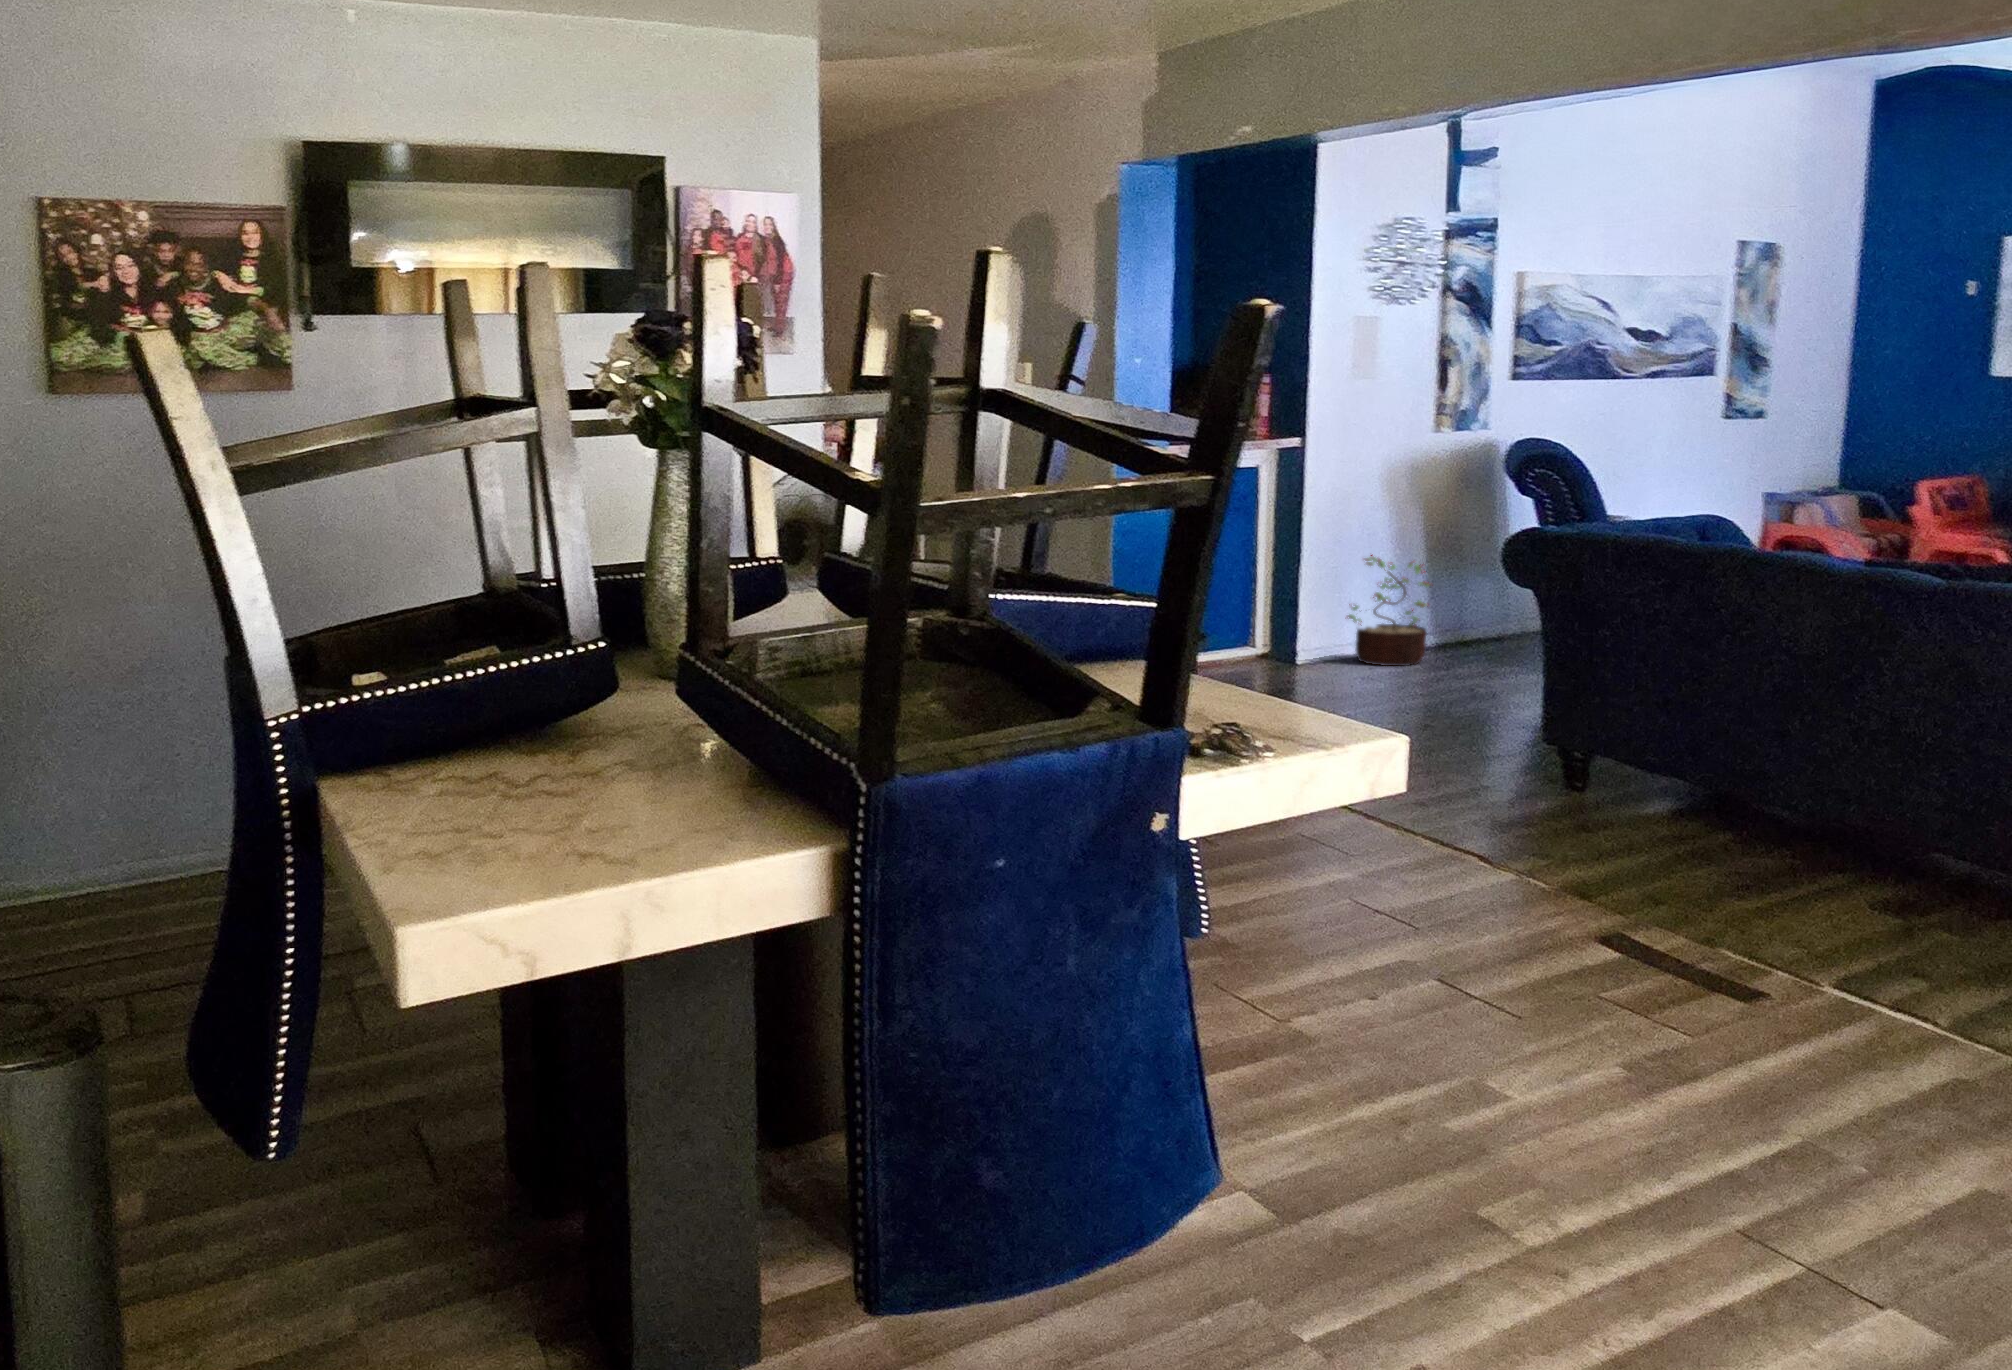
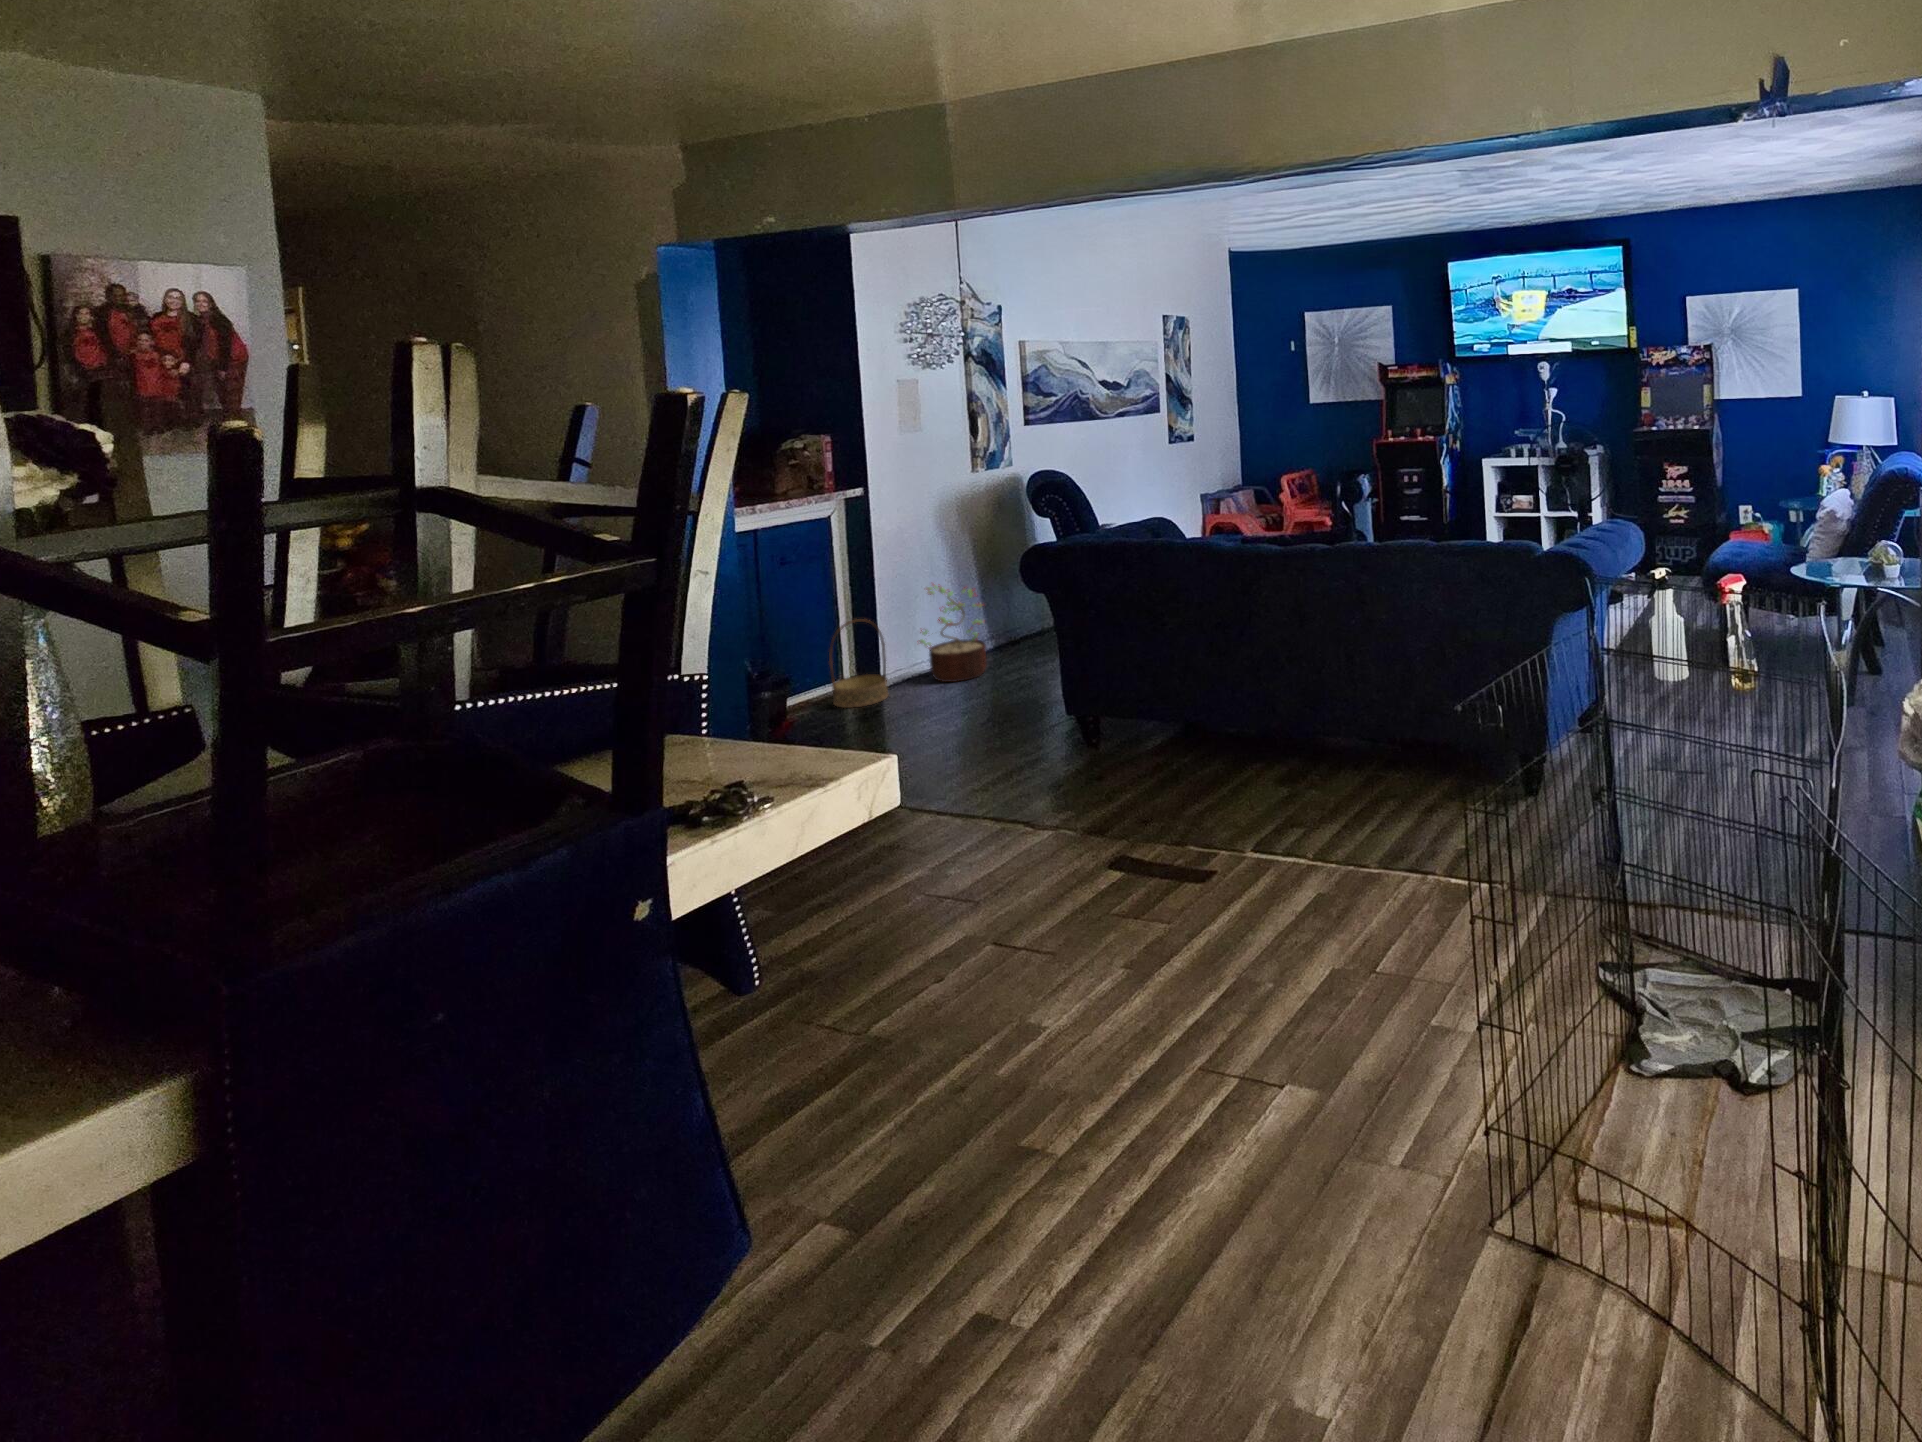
basket: none [1246,581,1310,672] -> present [829,619,888,708]

